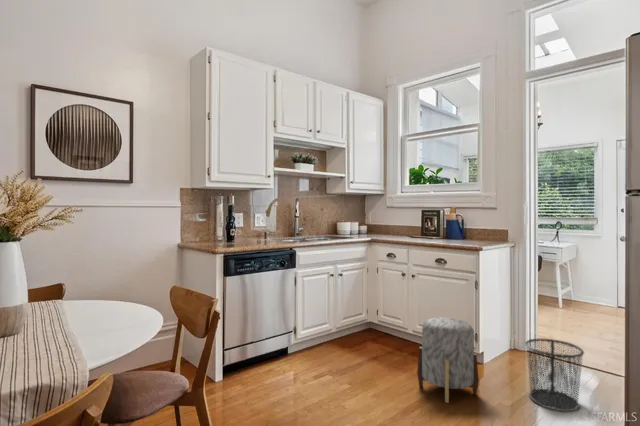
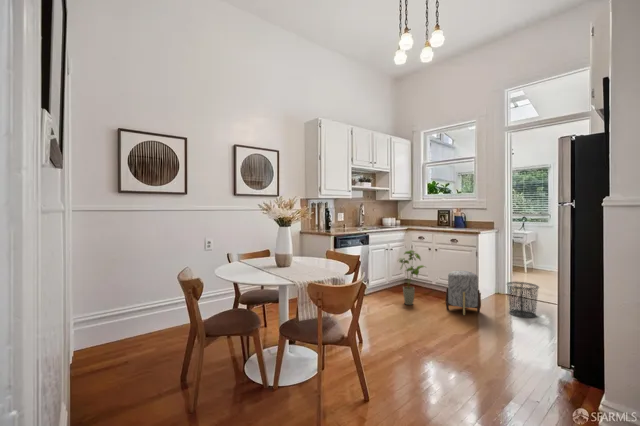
house plant: none [339,279,390,376] -> present [399,250,424,305]

